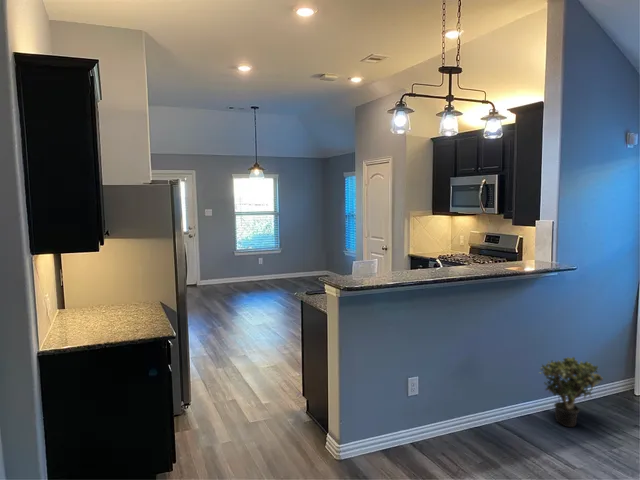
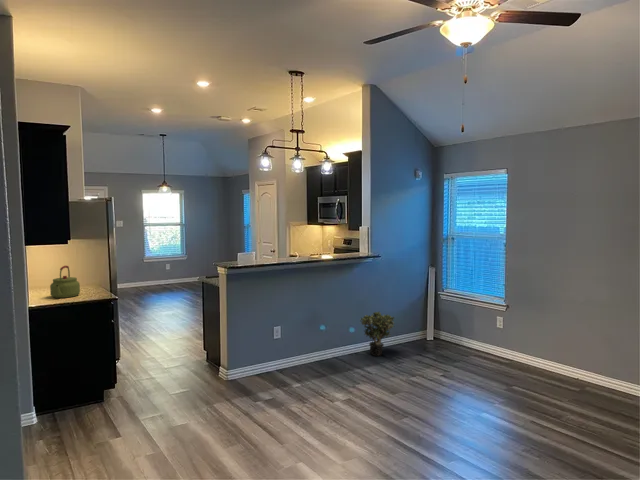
kettle: none [84,281,127,330] -> present [50,266,80,298]

